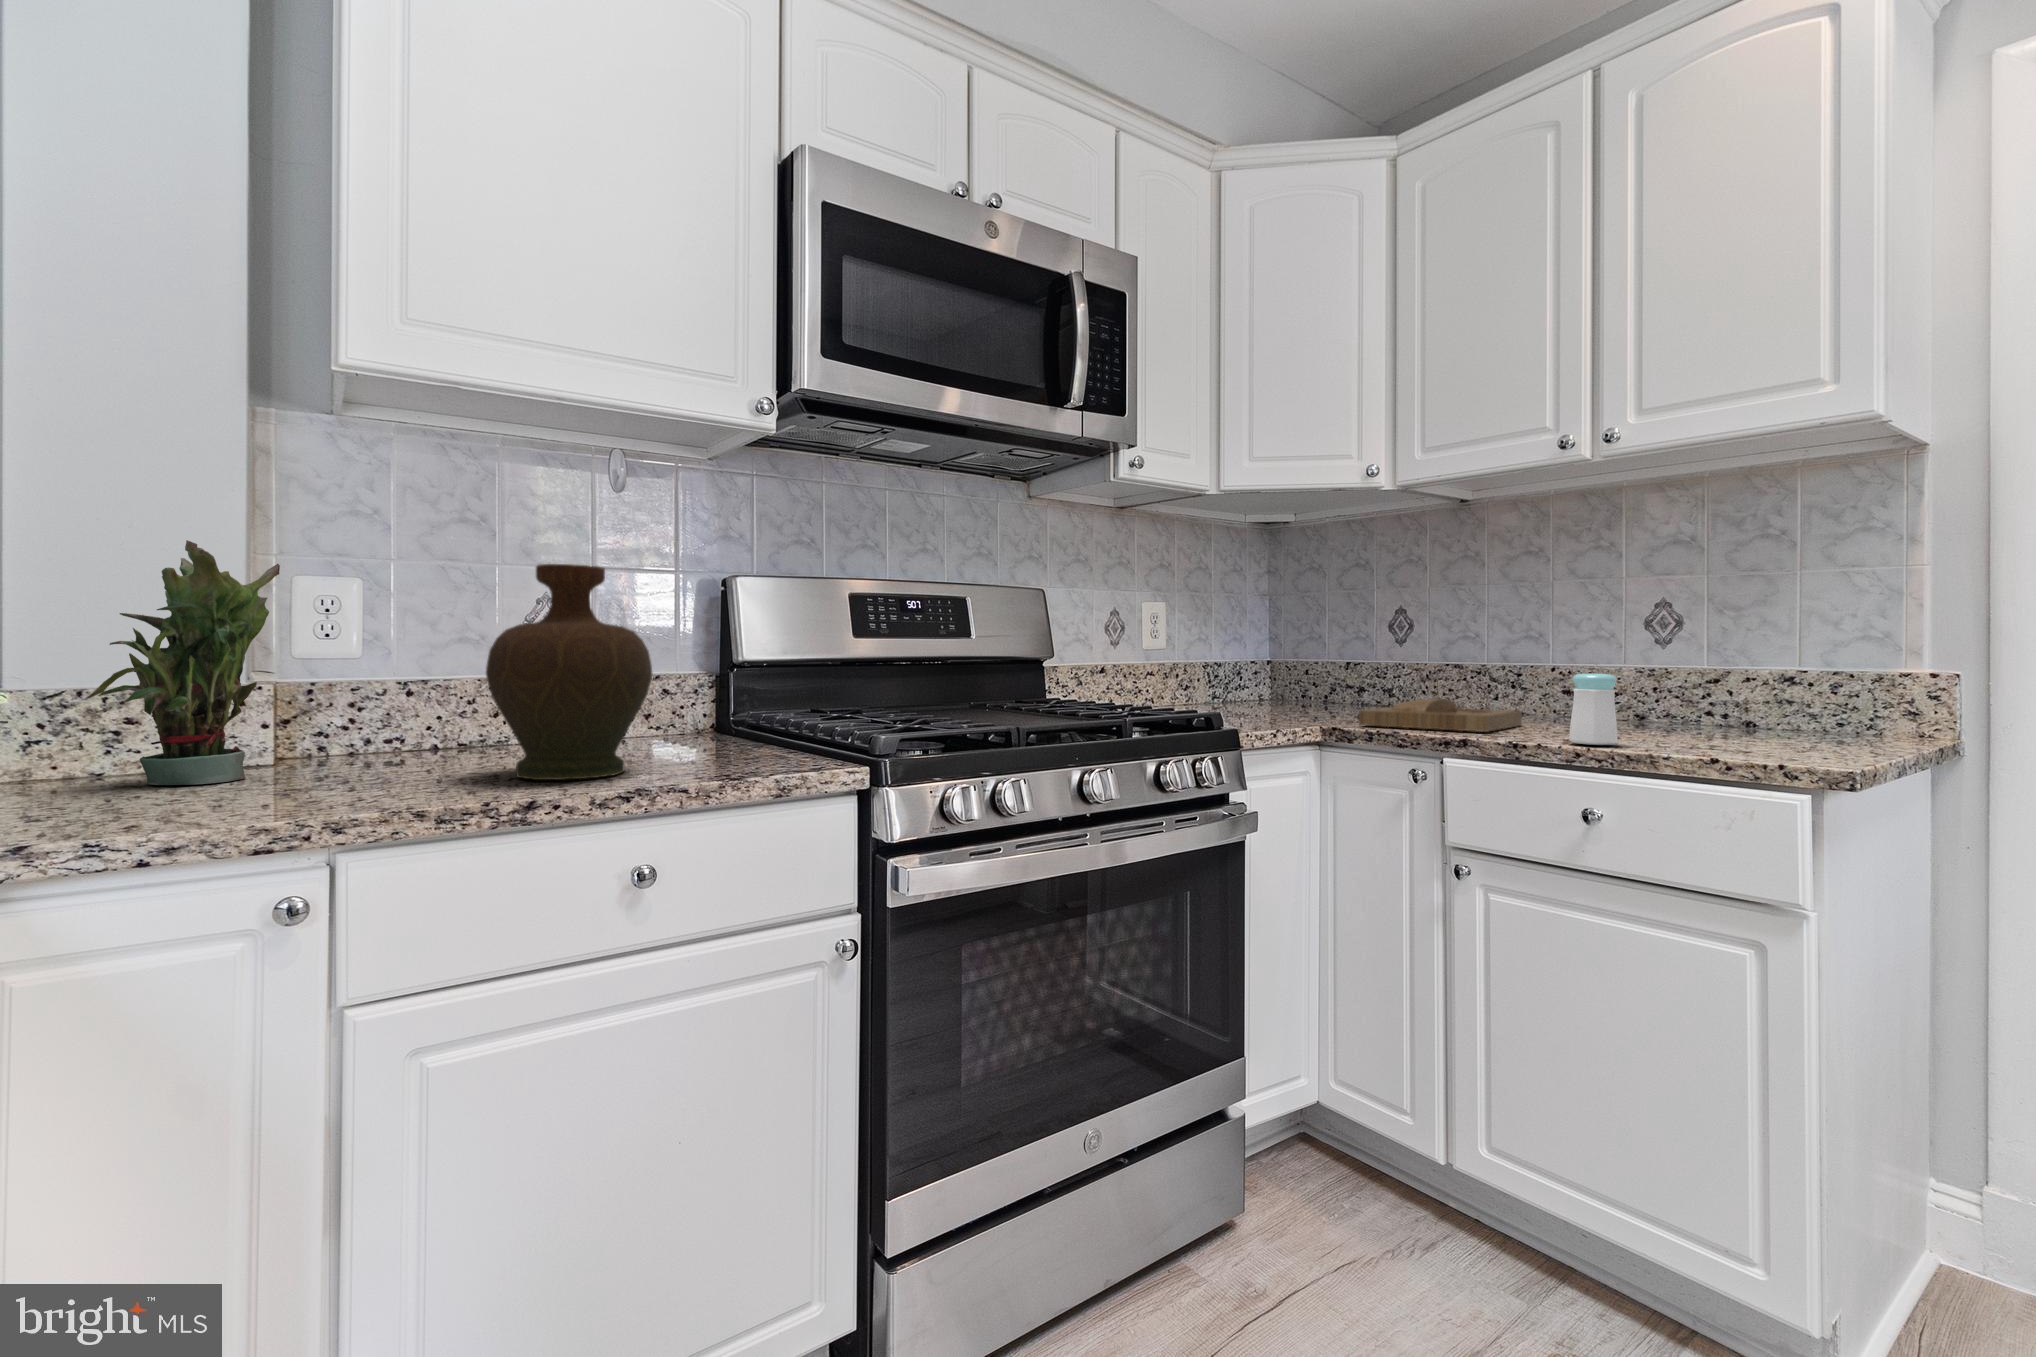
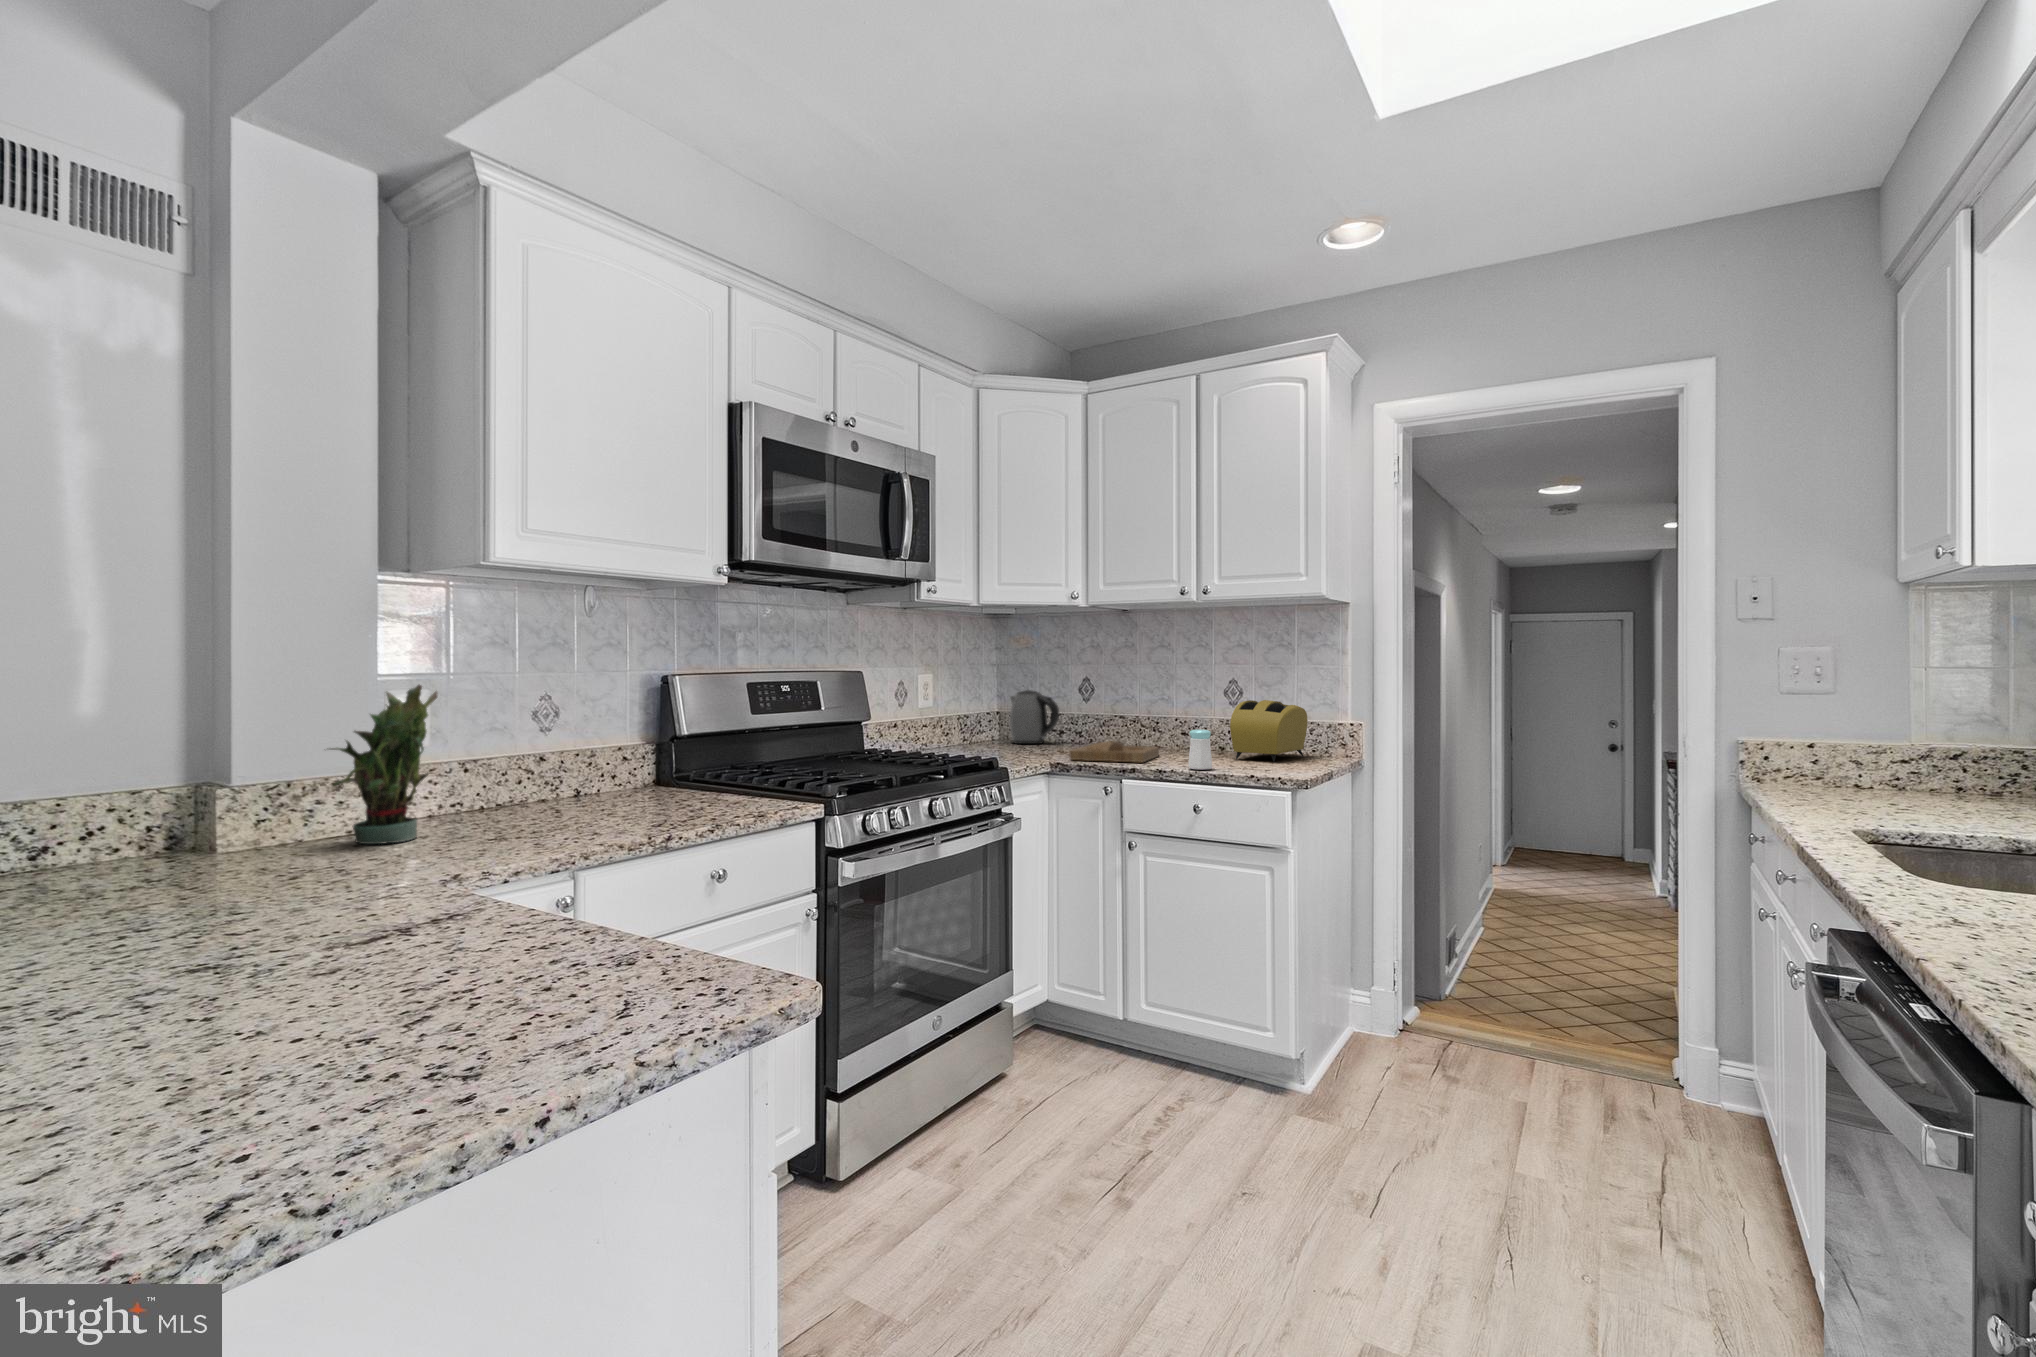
decorative vase: present [486,564,652,780] -> none [591,689,693,825]
kettle: none [1291,629,1365,707] -> present [1010,690,1059,744]
toaster: none [1658,630,1822,739] -> present [1230,700,1308,762]

